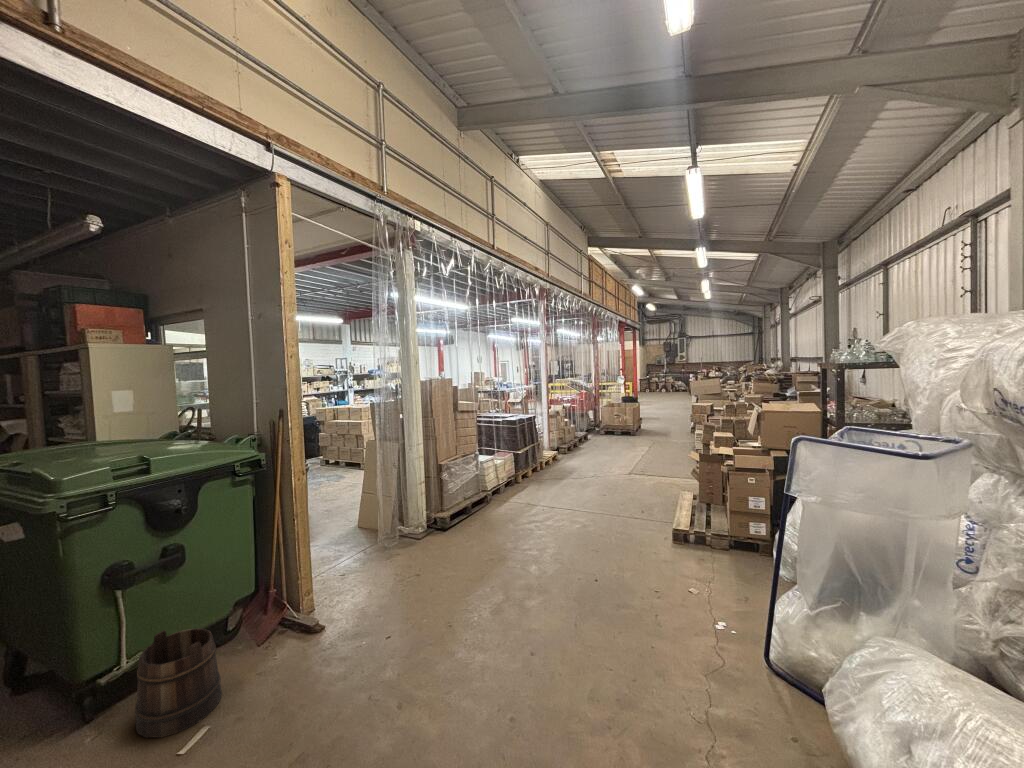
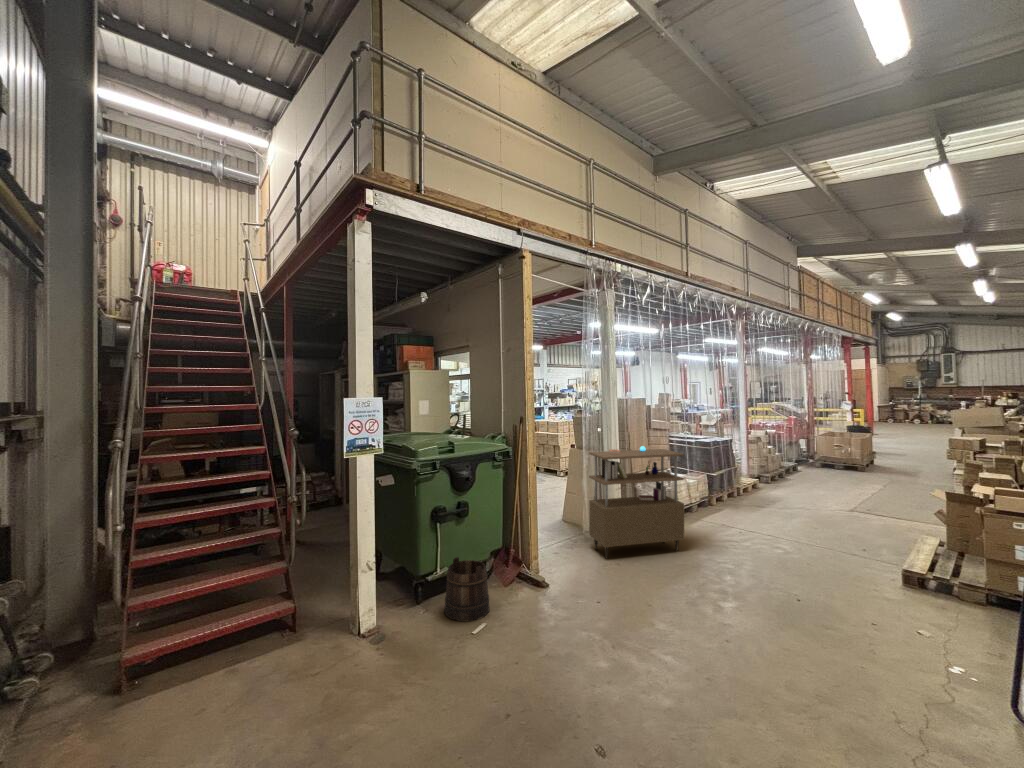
shelving unit: none [383,433,492,571] -> present [589,446,684,558]

